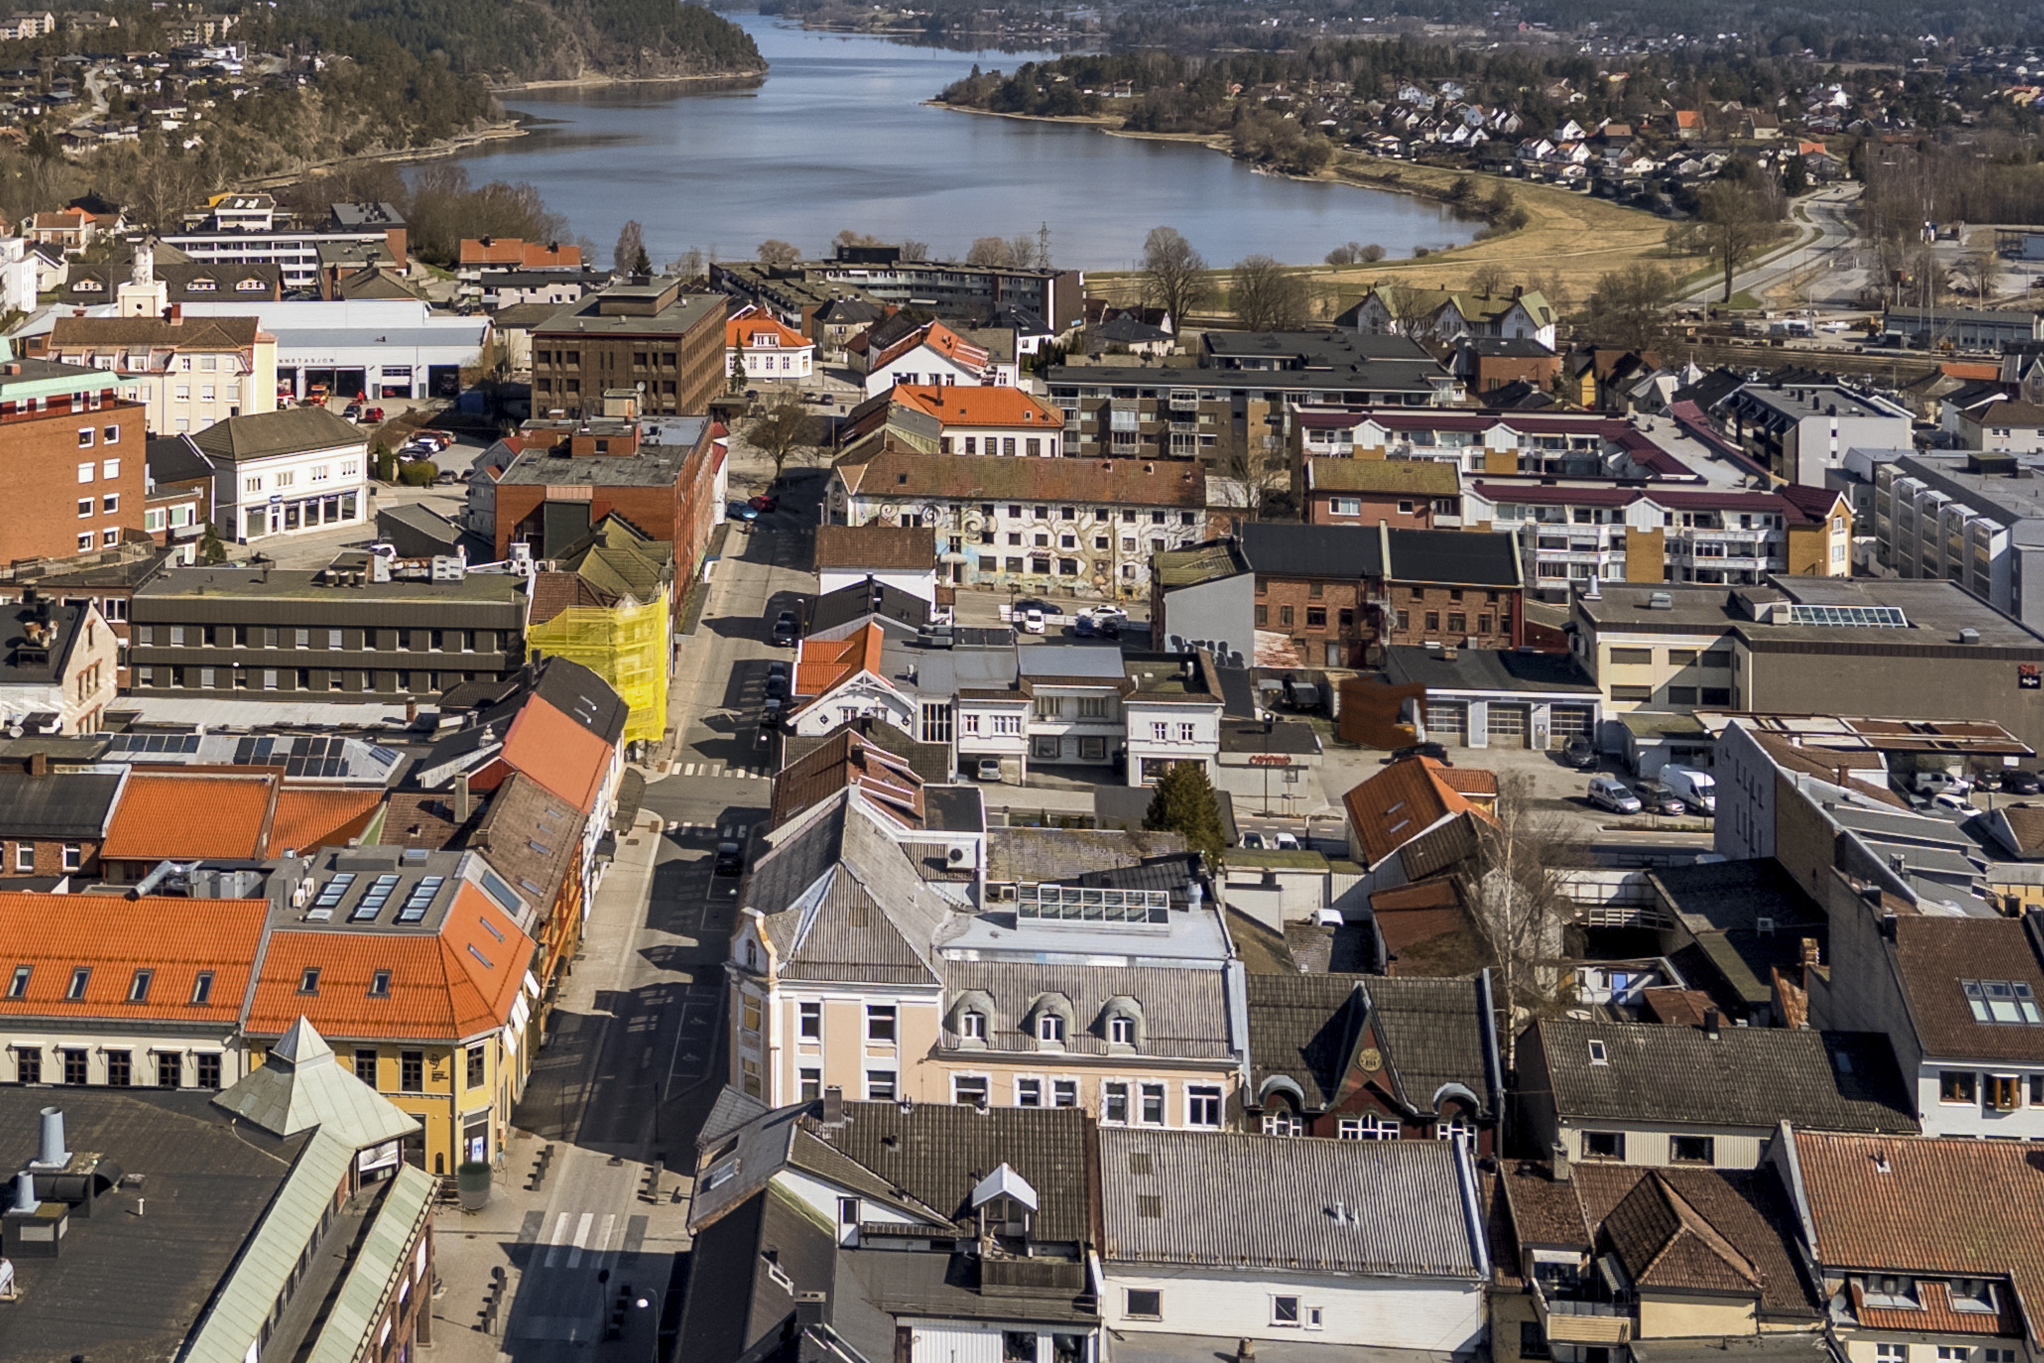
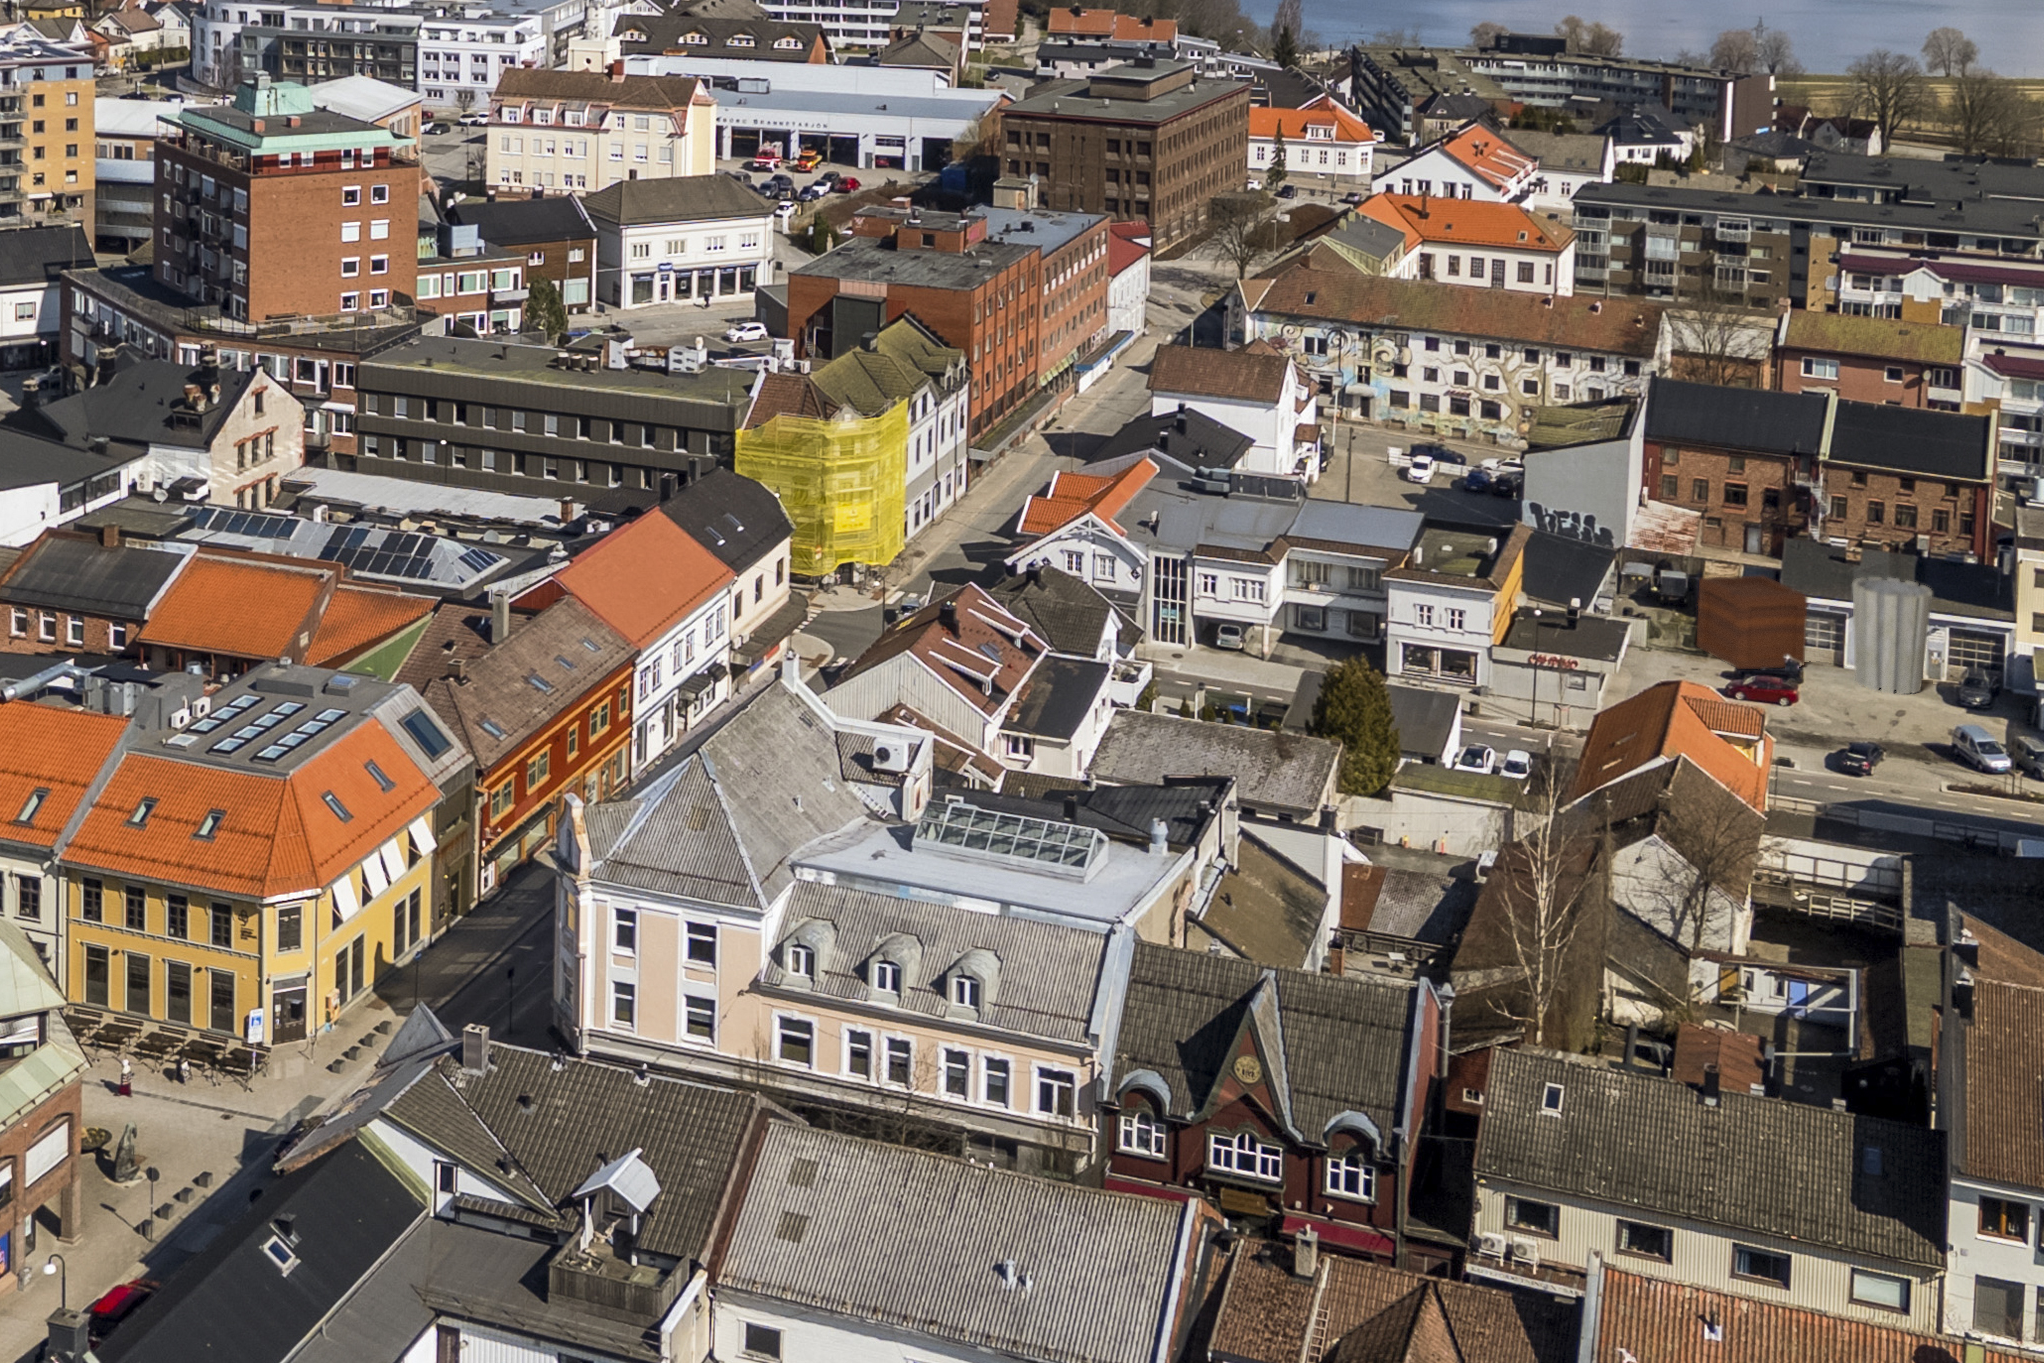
trash can: none [1462,662,1525,757] -> present [1853,577,1932,694]
planter: present [456,1161,492,1209] -> none [290,1009,328,1059]

